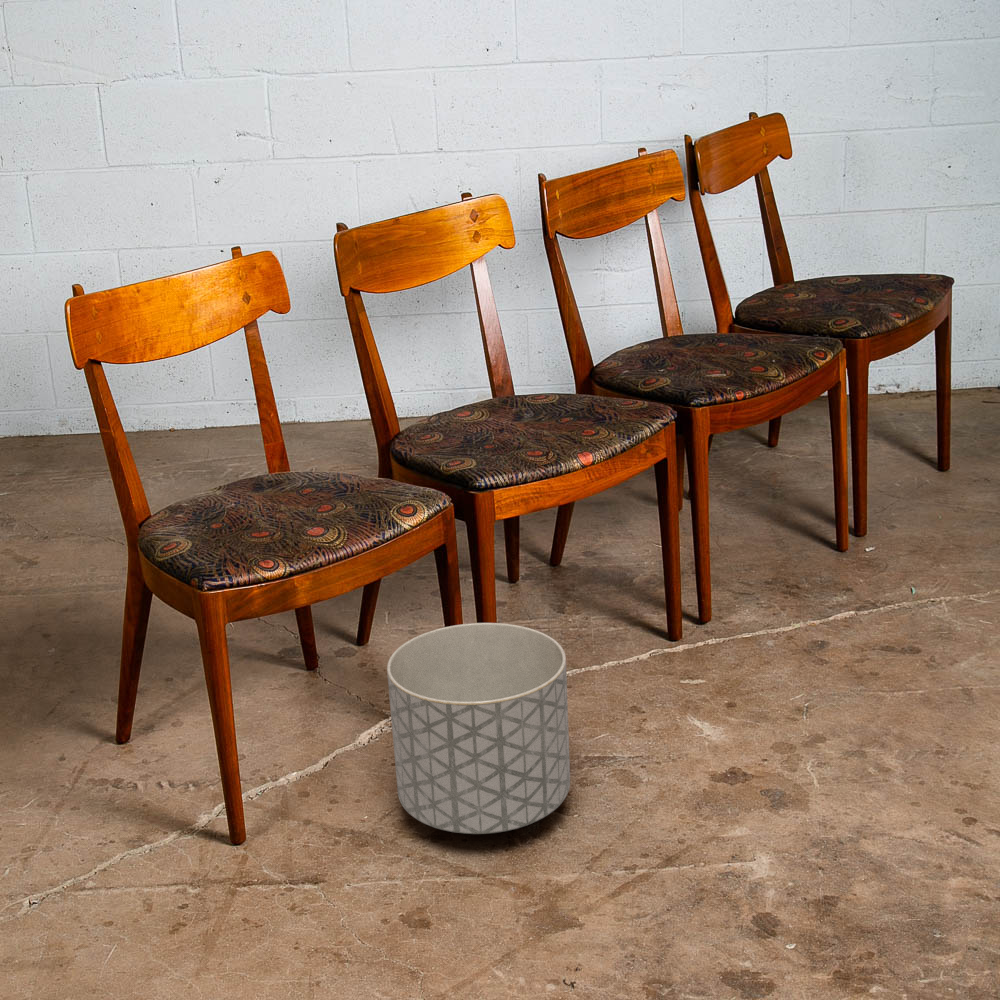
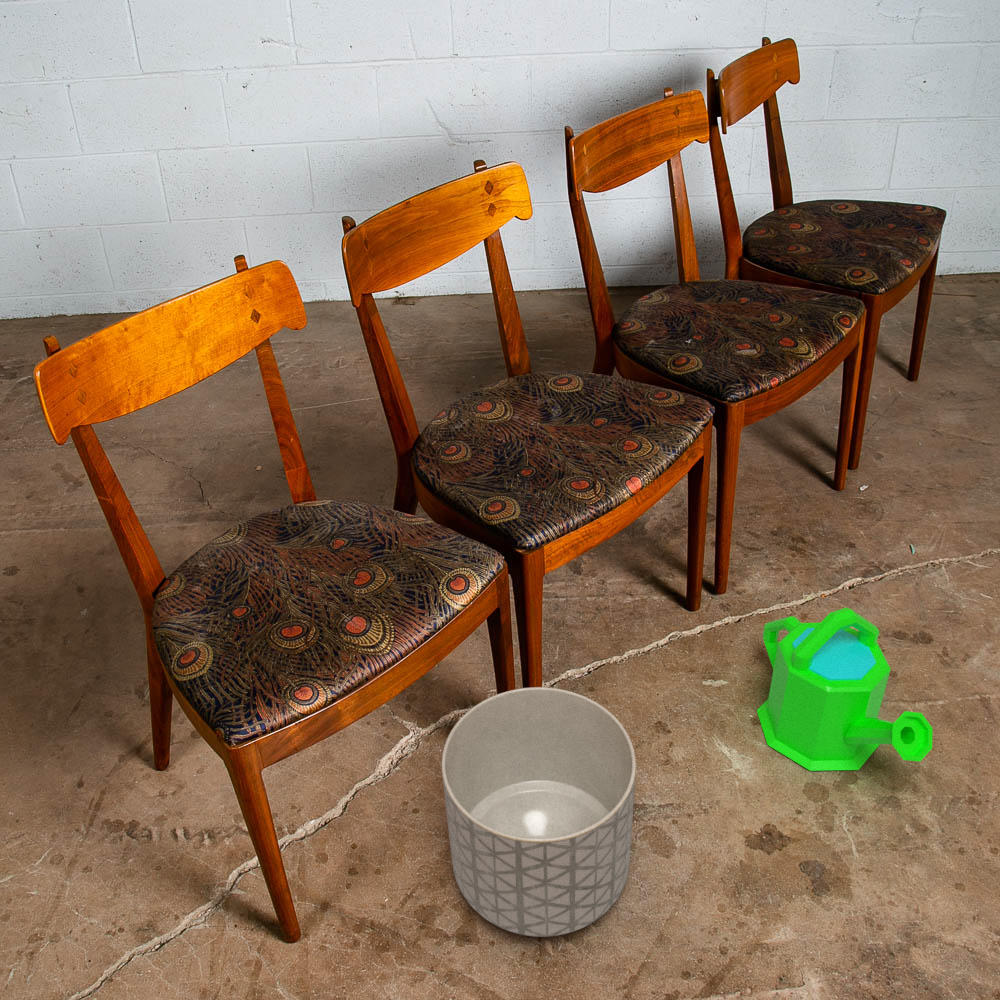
watering can: none [723,573,868,744] -> present [757,608,933,771]

